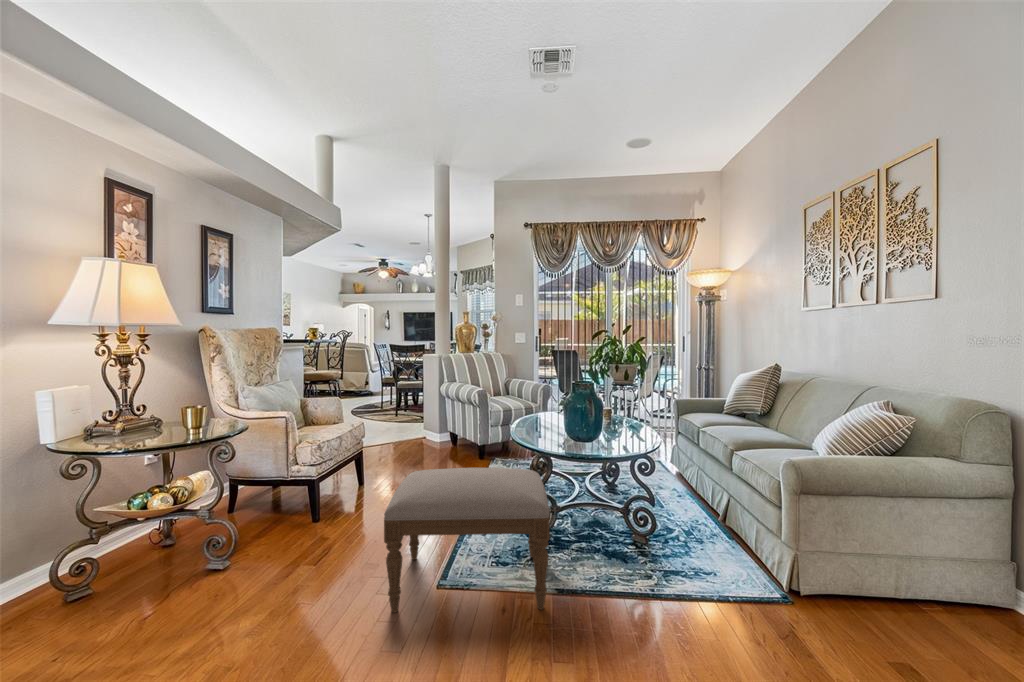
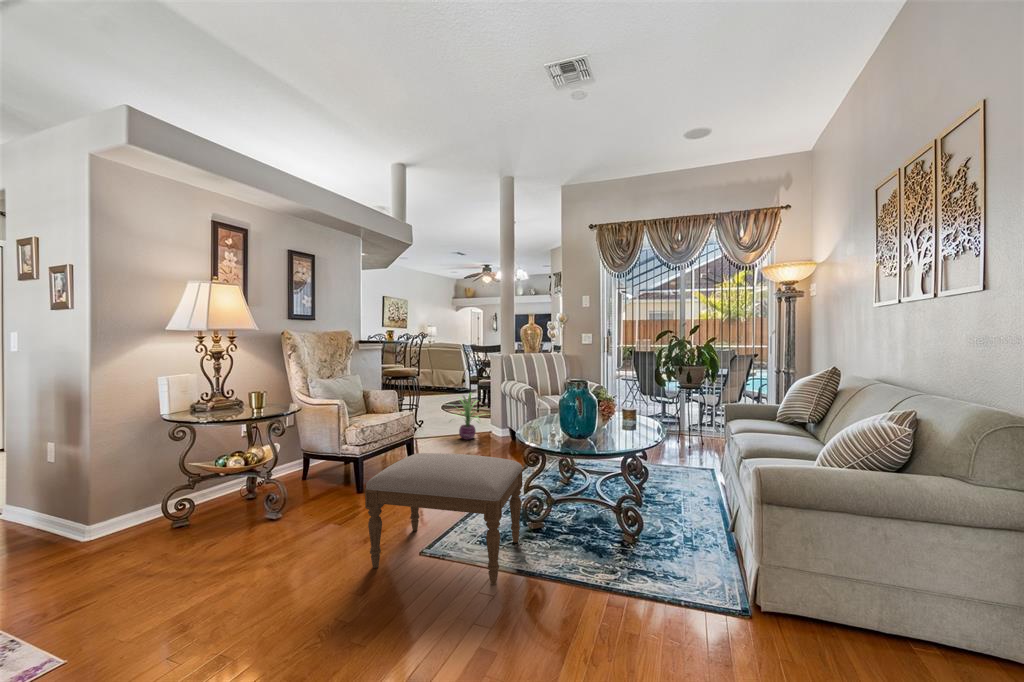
decorative plant: none [380,395,434,447] -> present [458,393,480,440]

